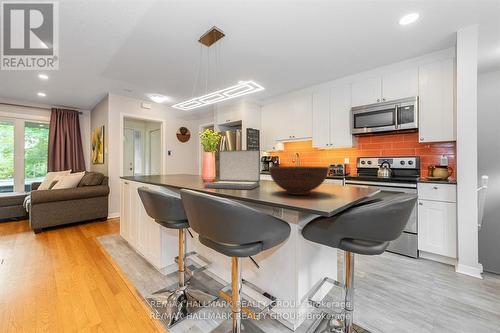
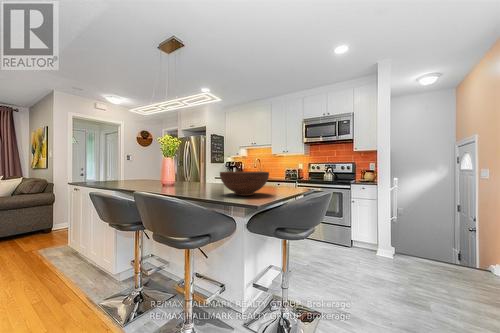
laptop: present [204,150,260,189] -> none [161,156,215,192]

